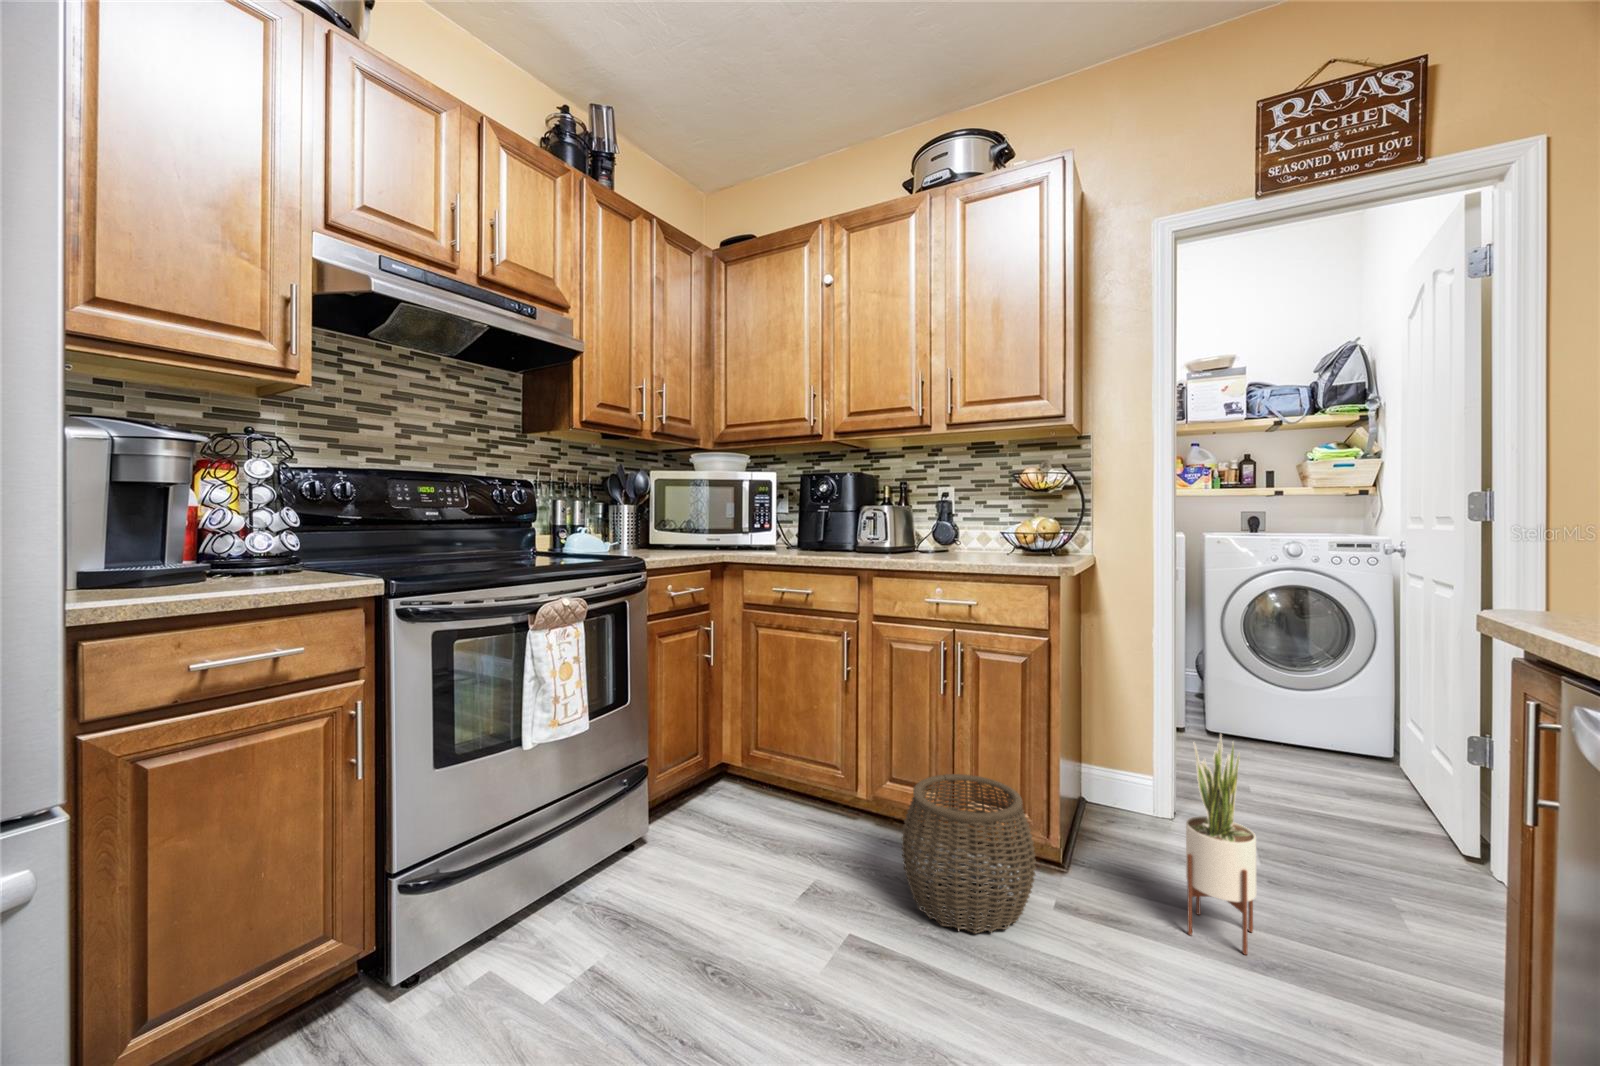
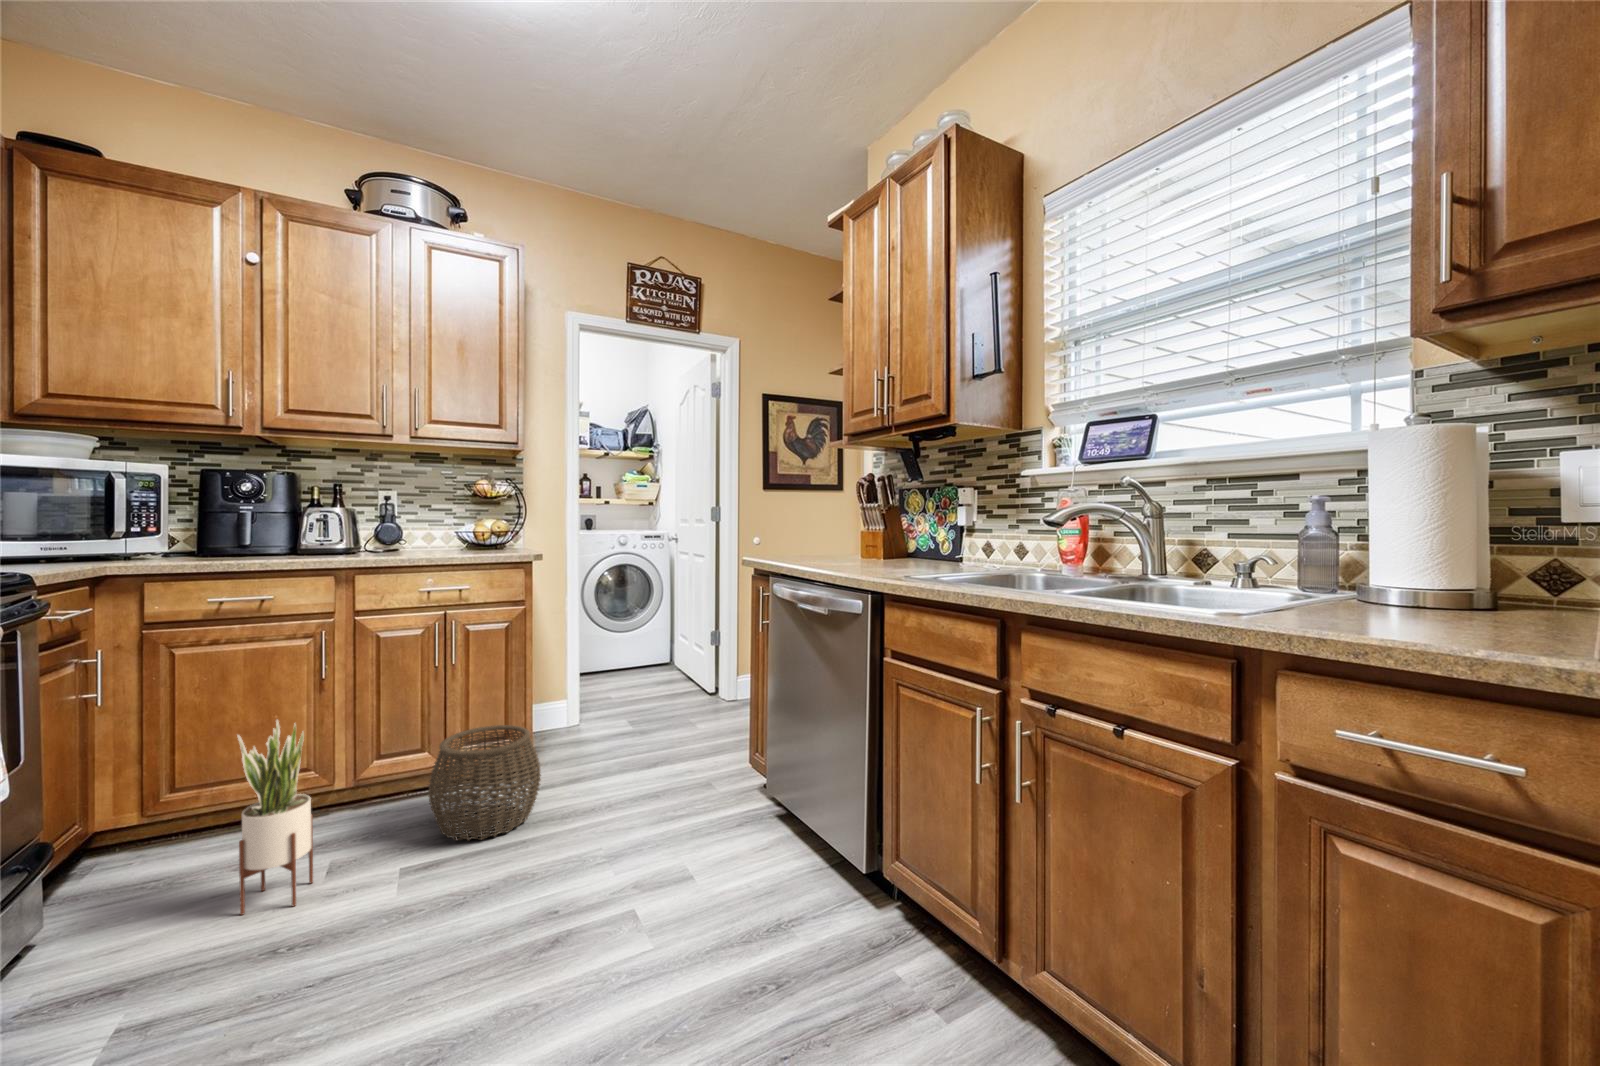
potted plant: present [1186,735,1256,955] -> present [238,720,313,915]

